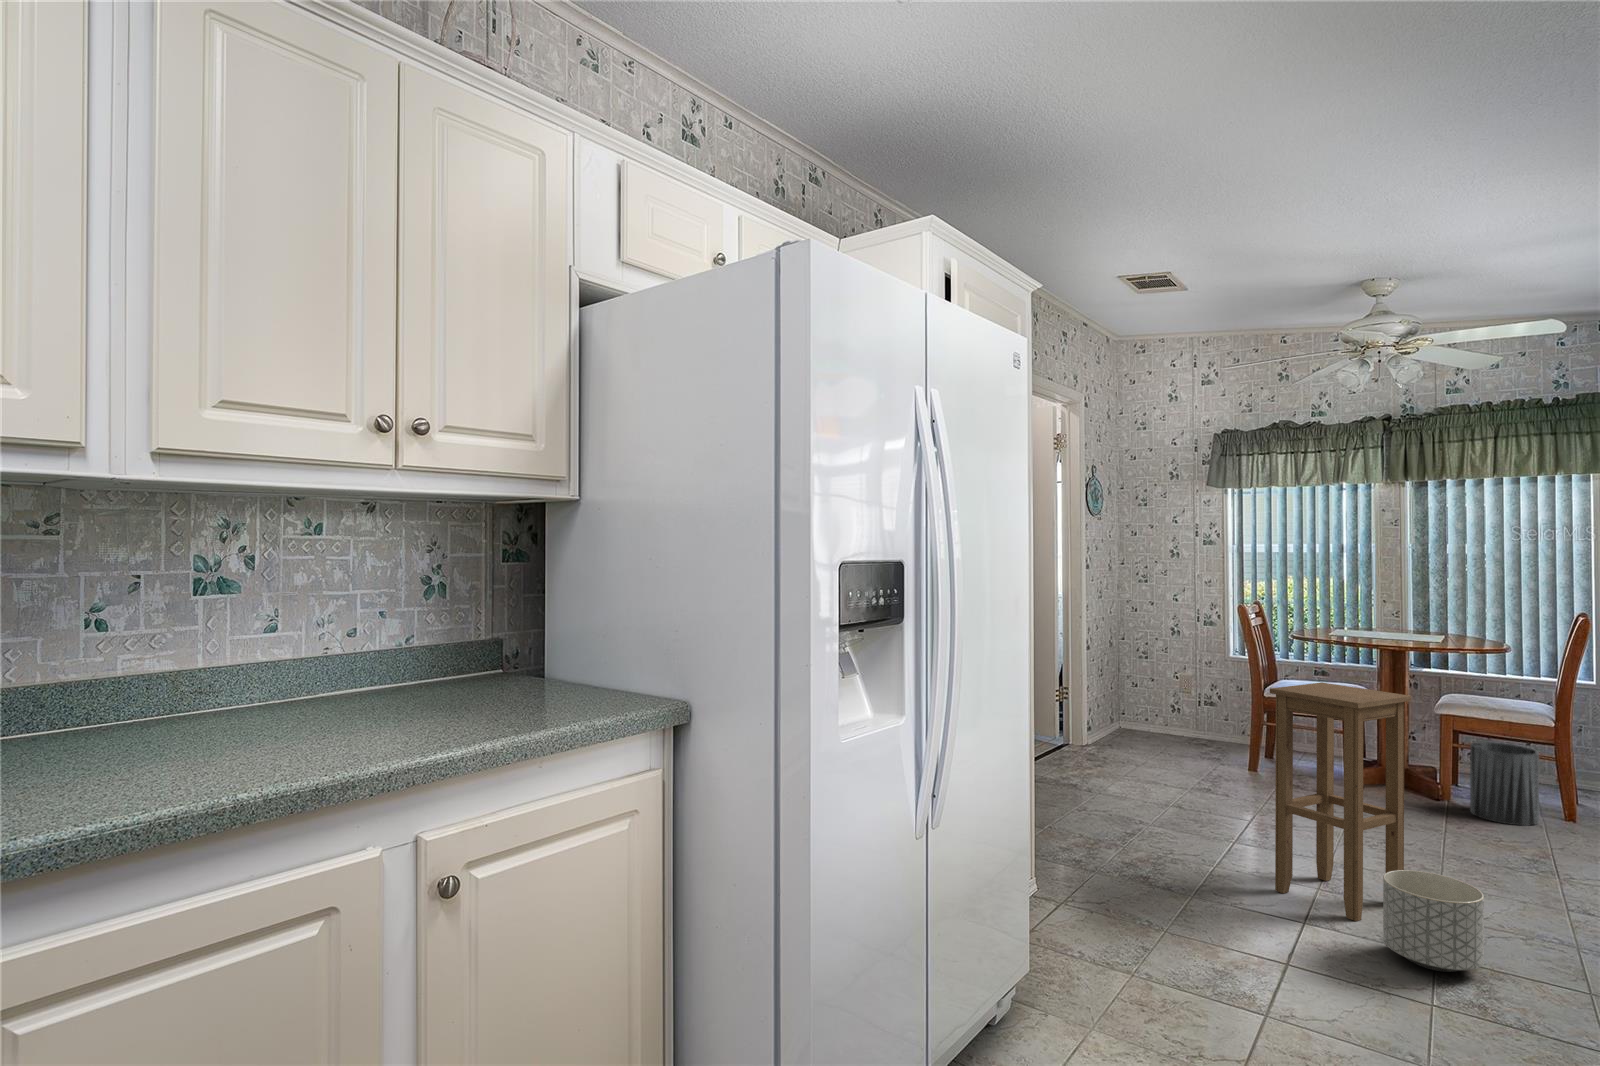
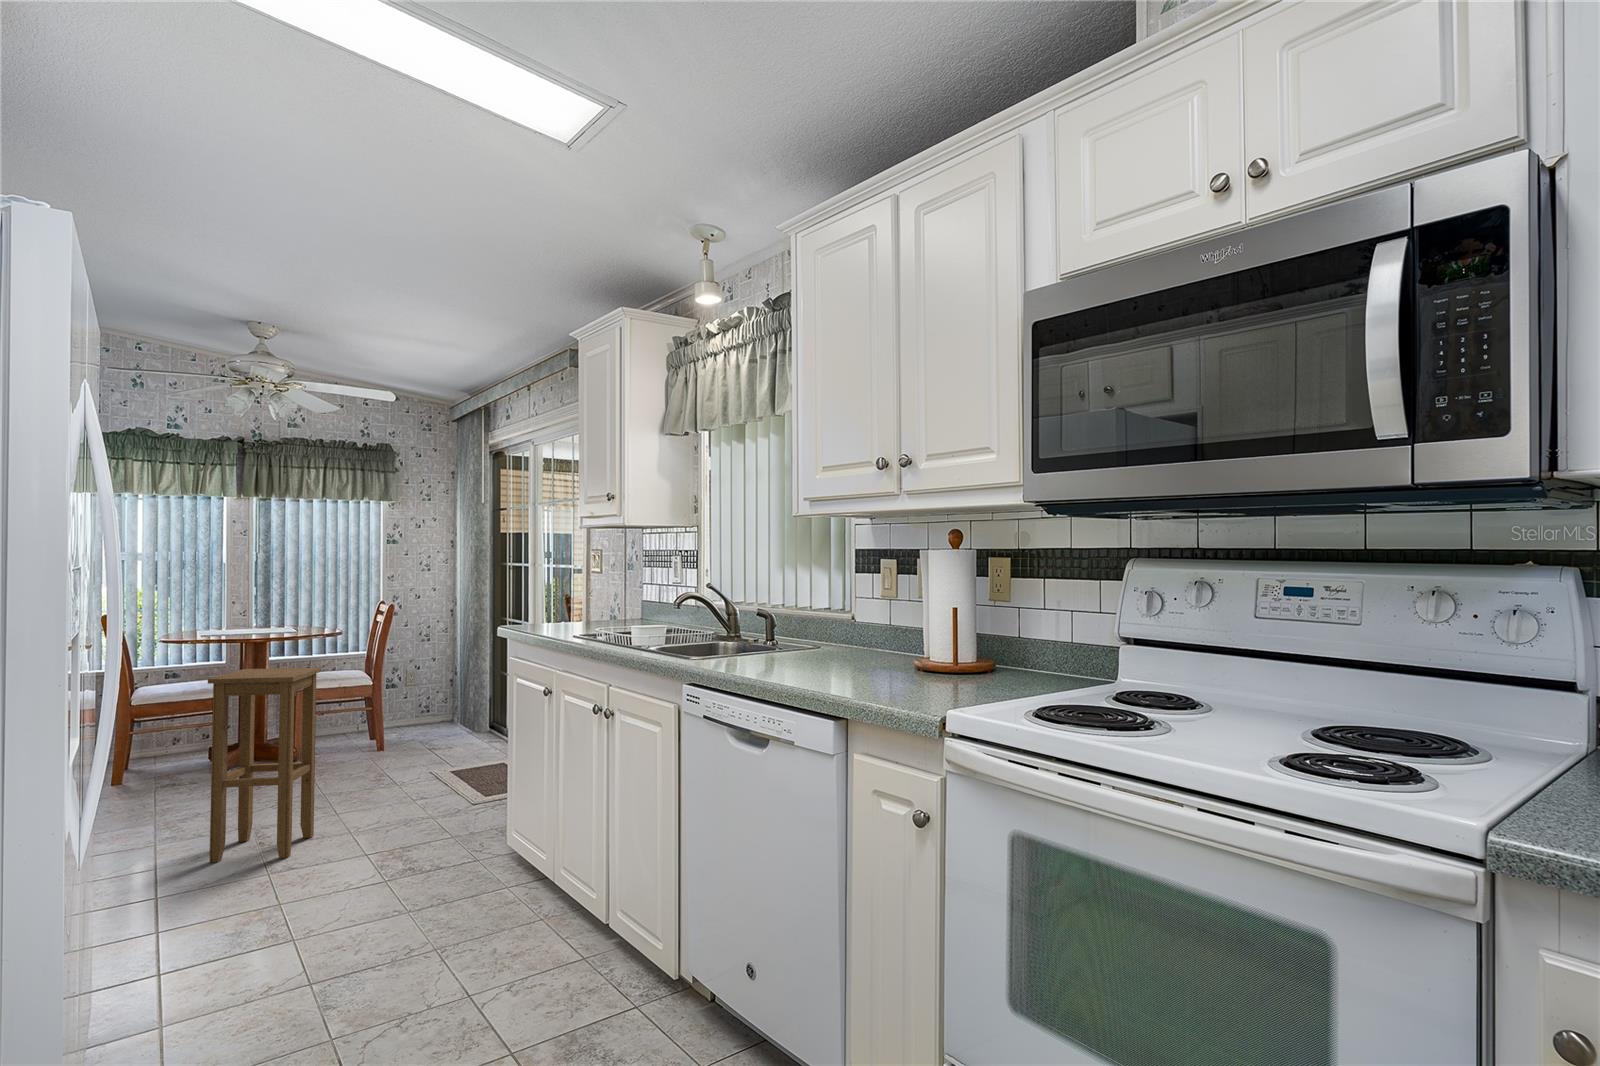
trash can: present [1470,742,1539,826] -> none [319,704,366,765]
planter: present [1383,870,1484,972] -> none [319,794,388,866]

